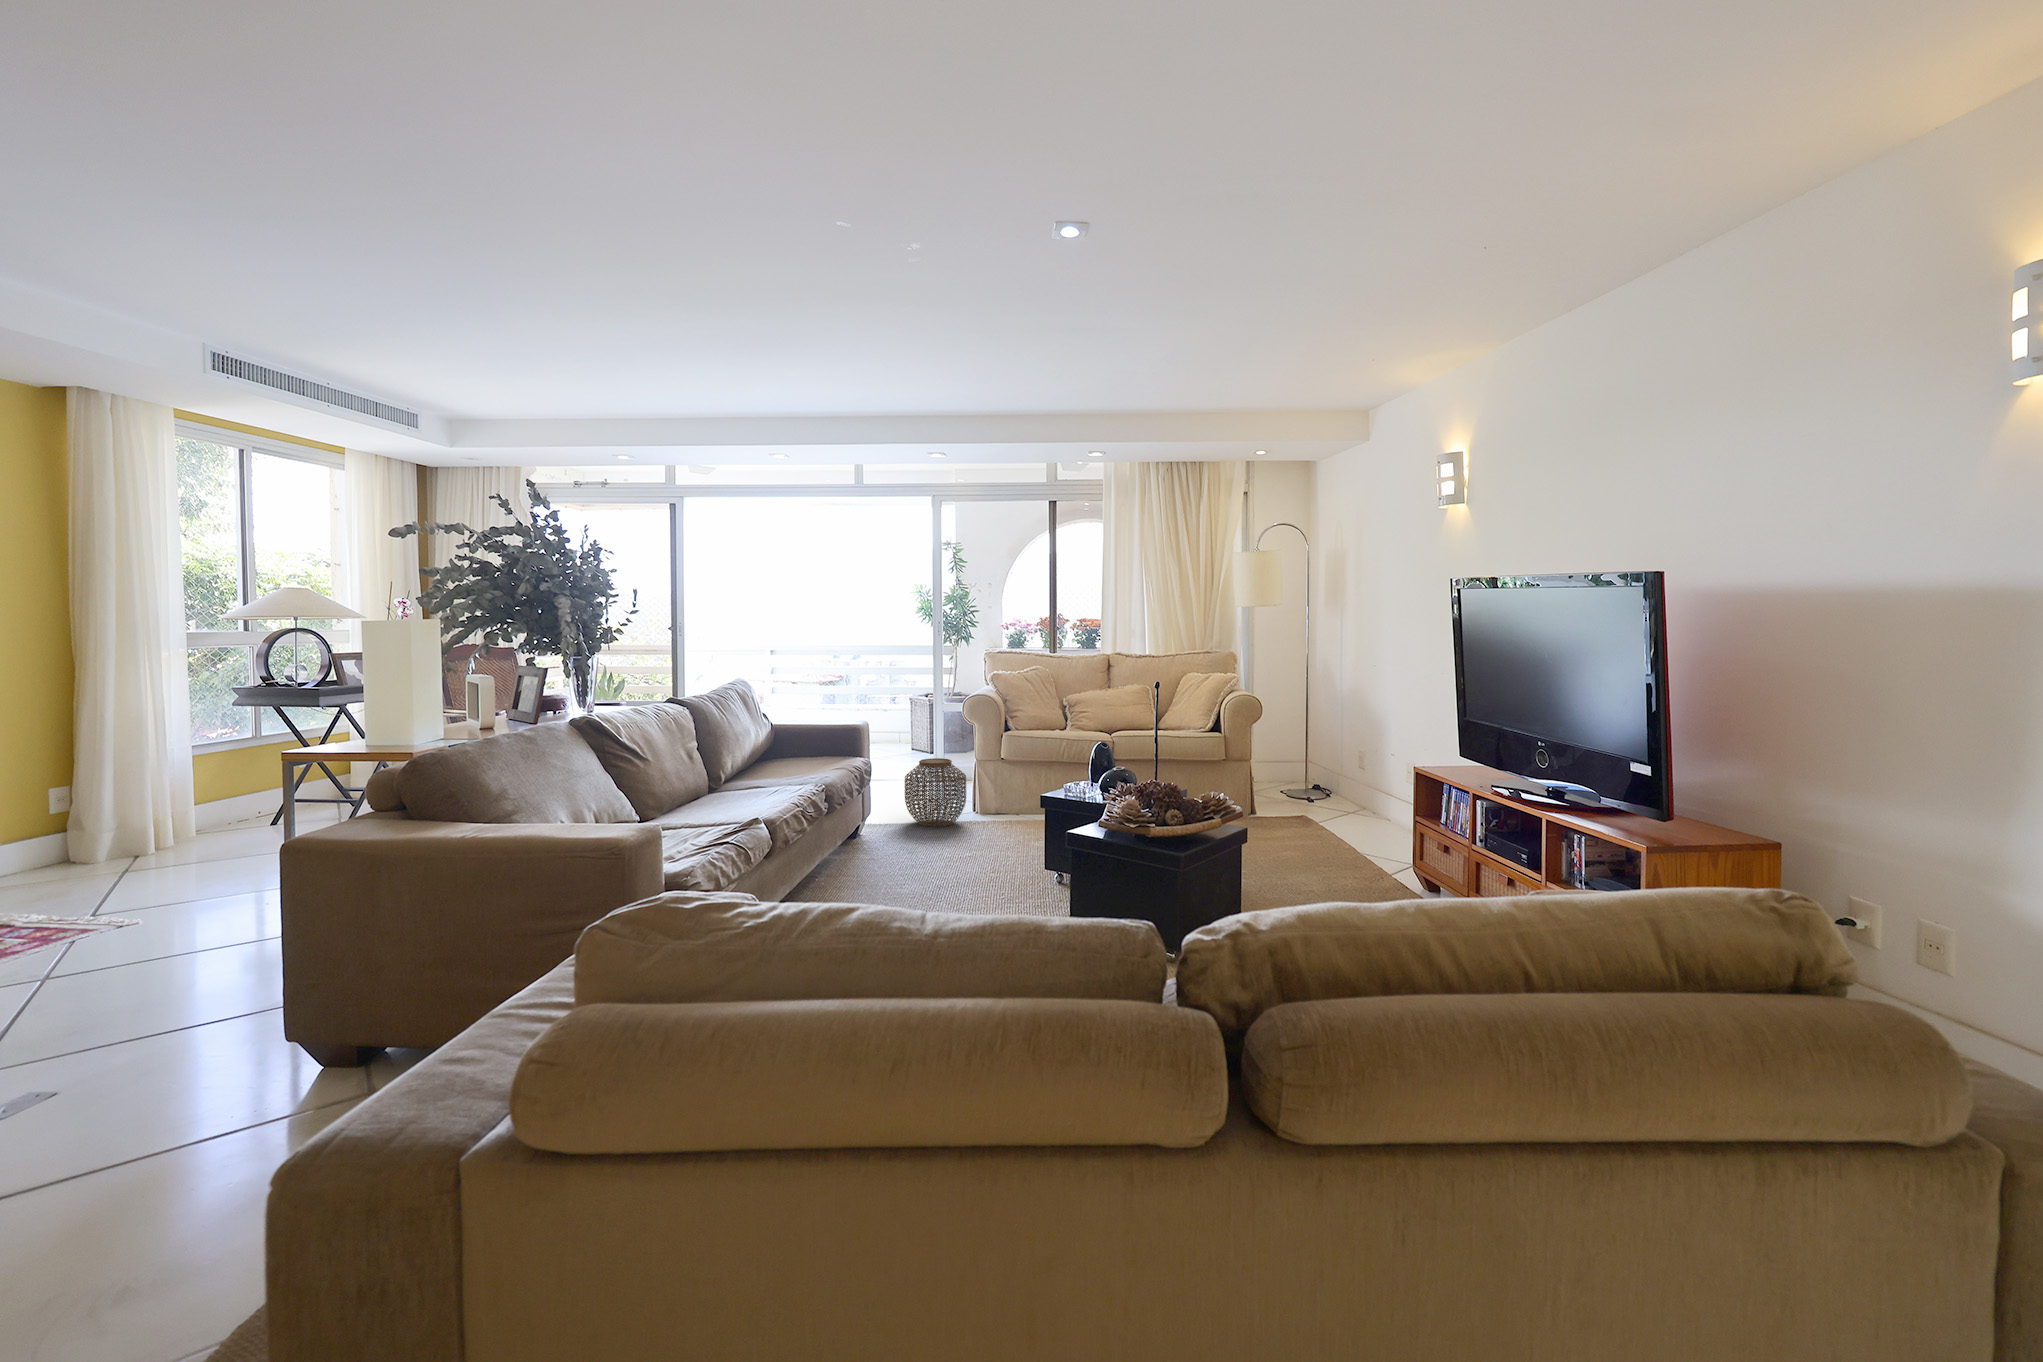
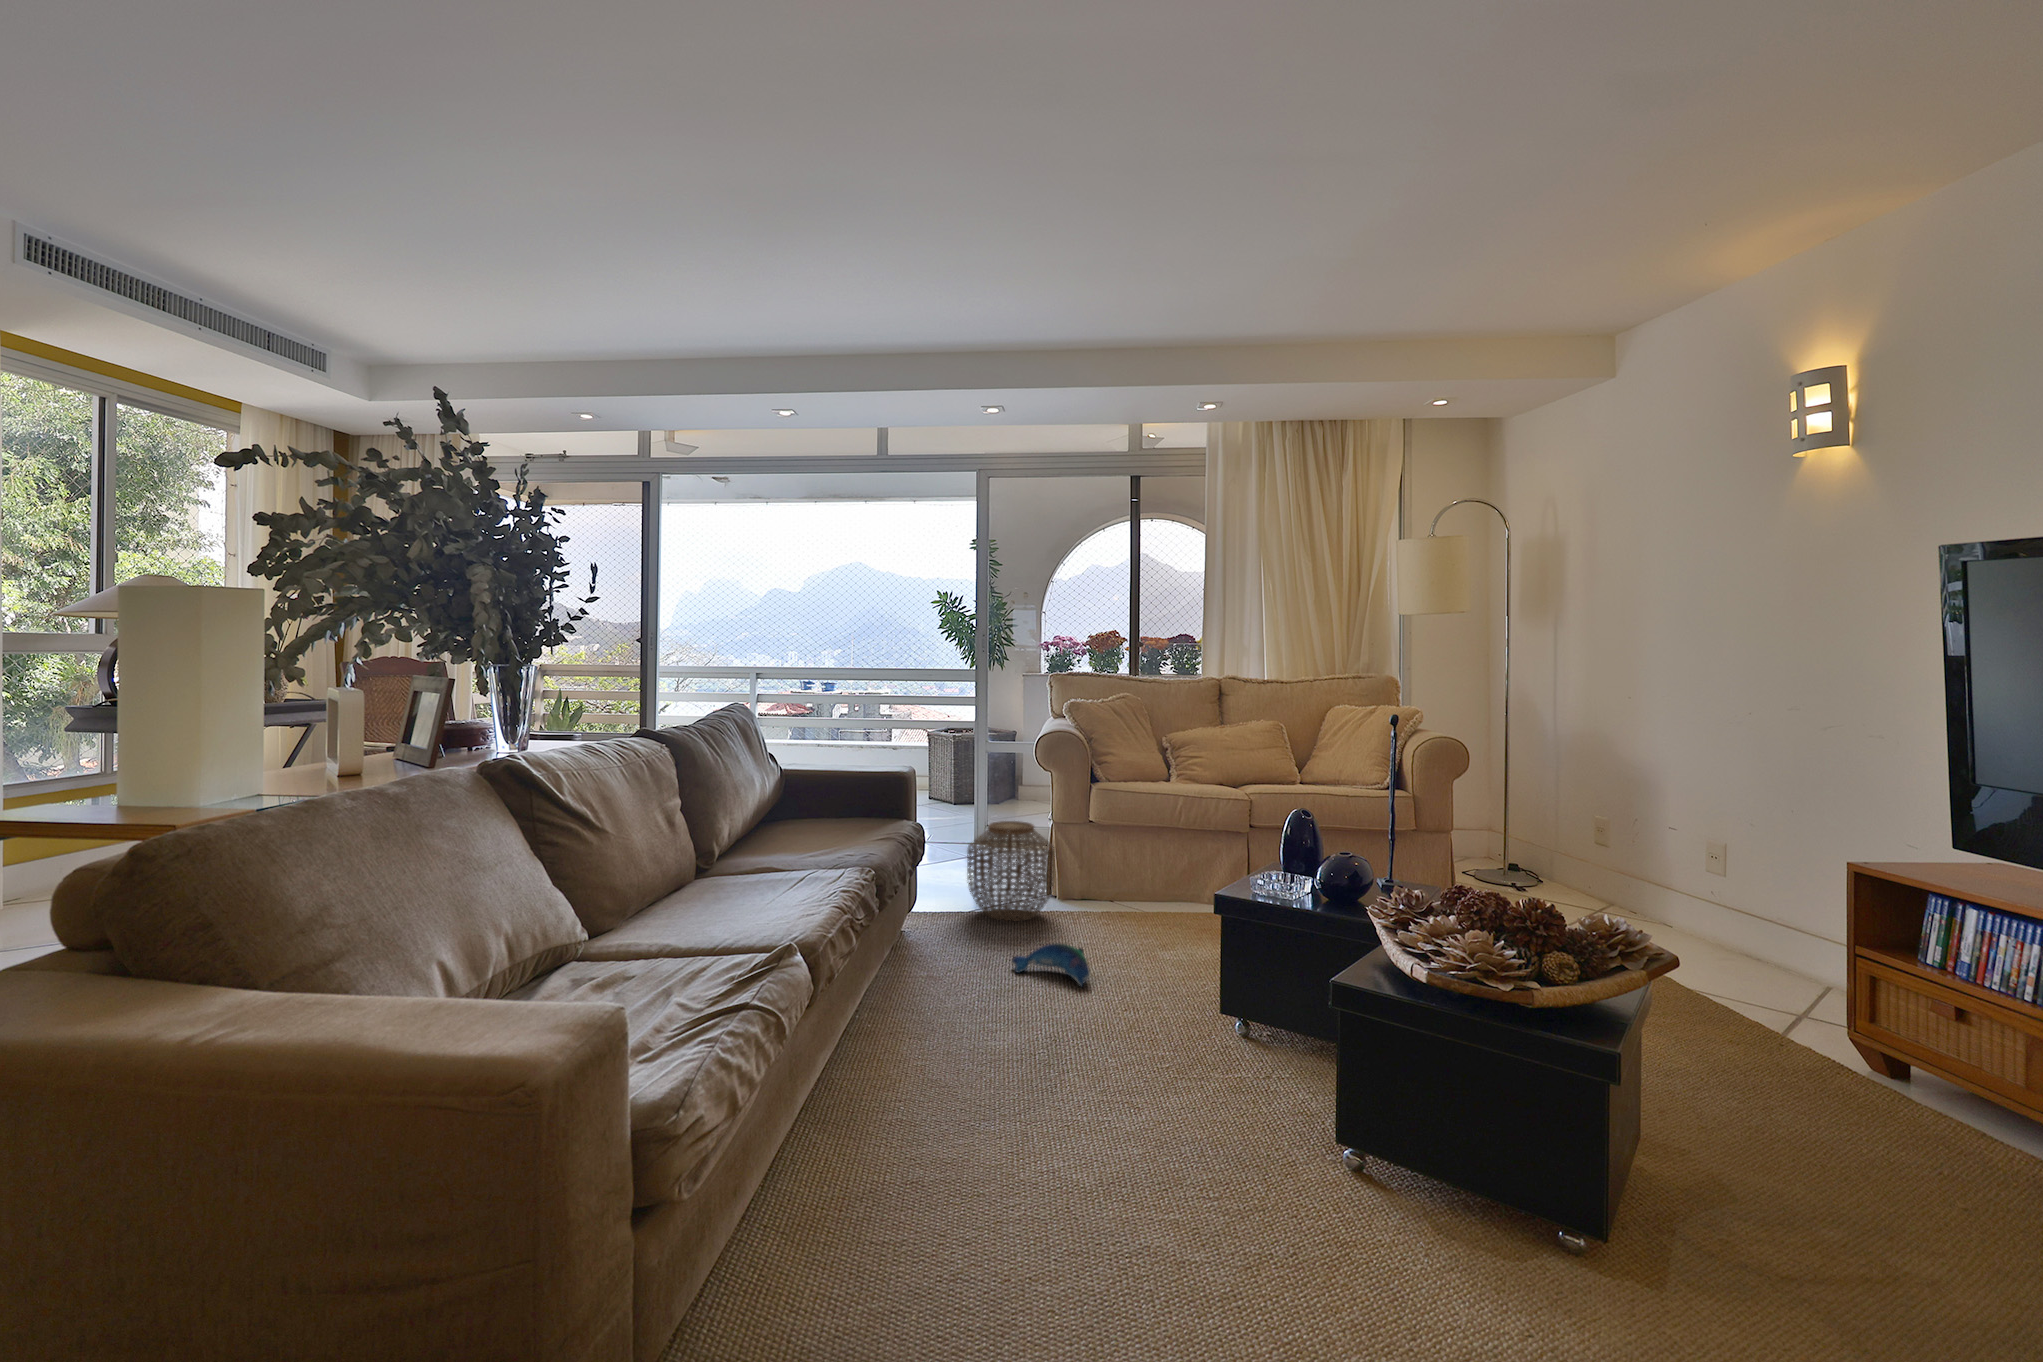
plush toy: none [926,836,974,862] -> present [1012,943,1090,986]

